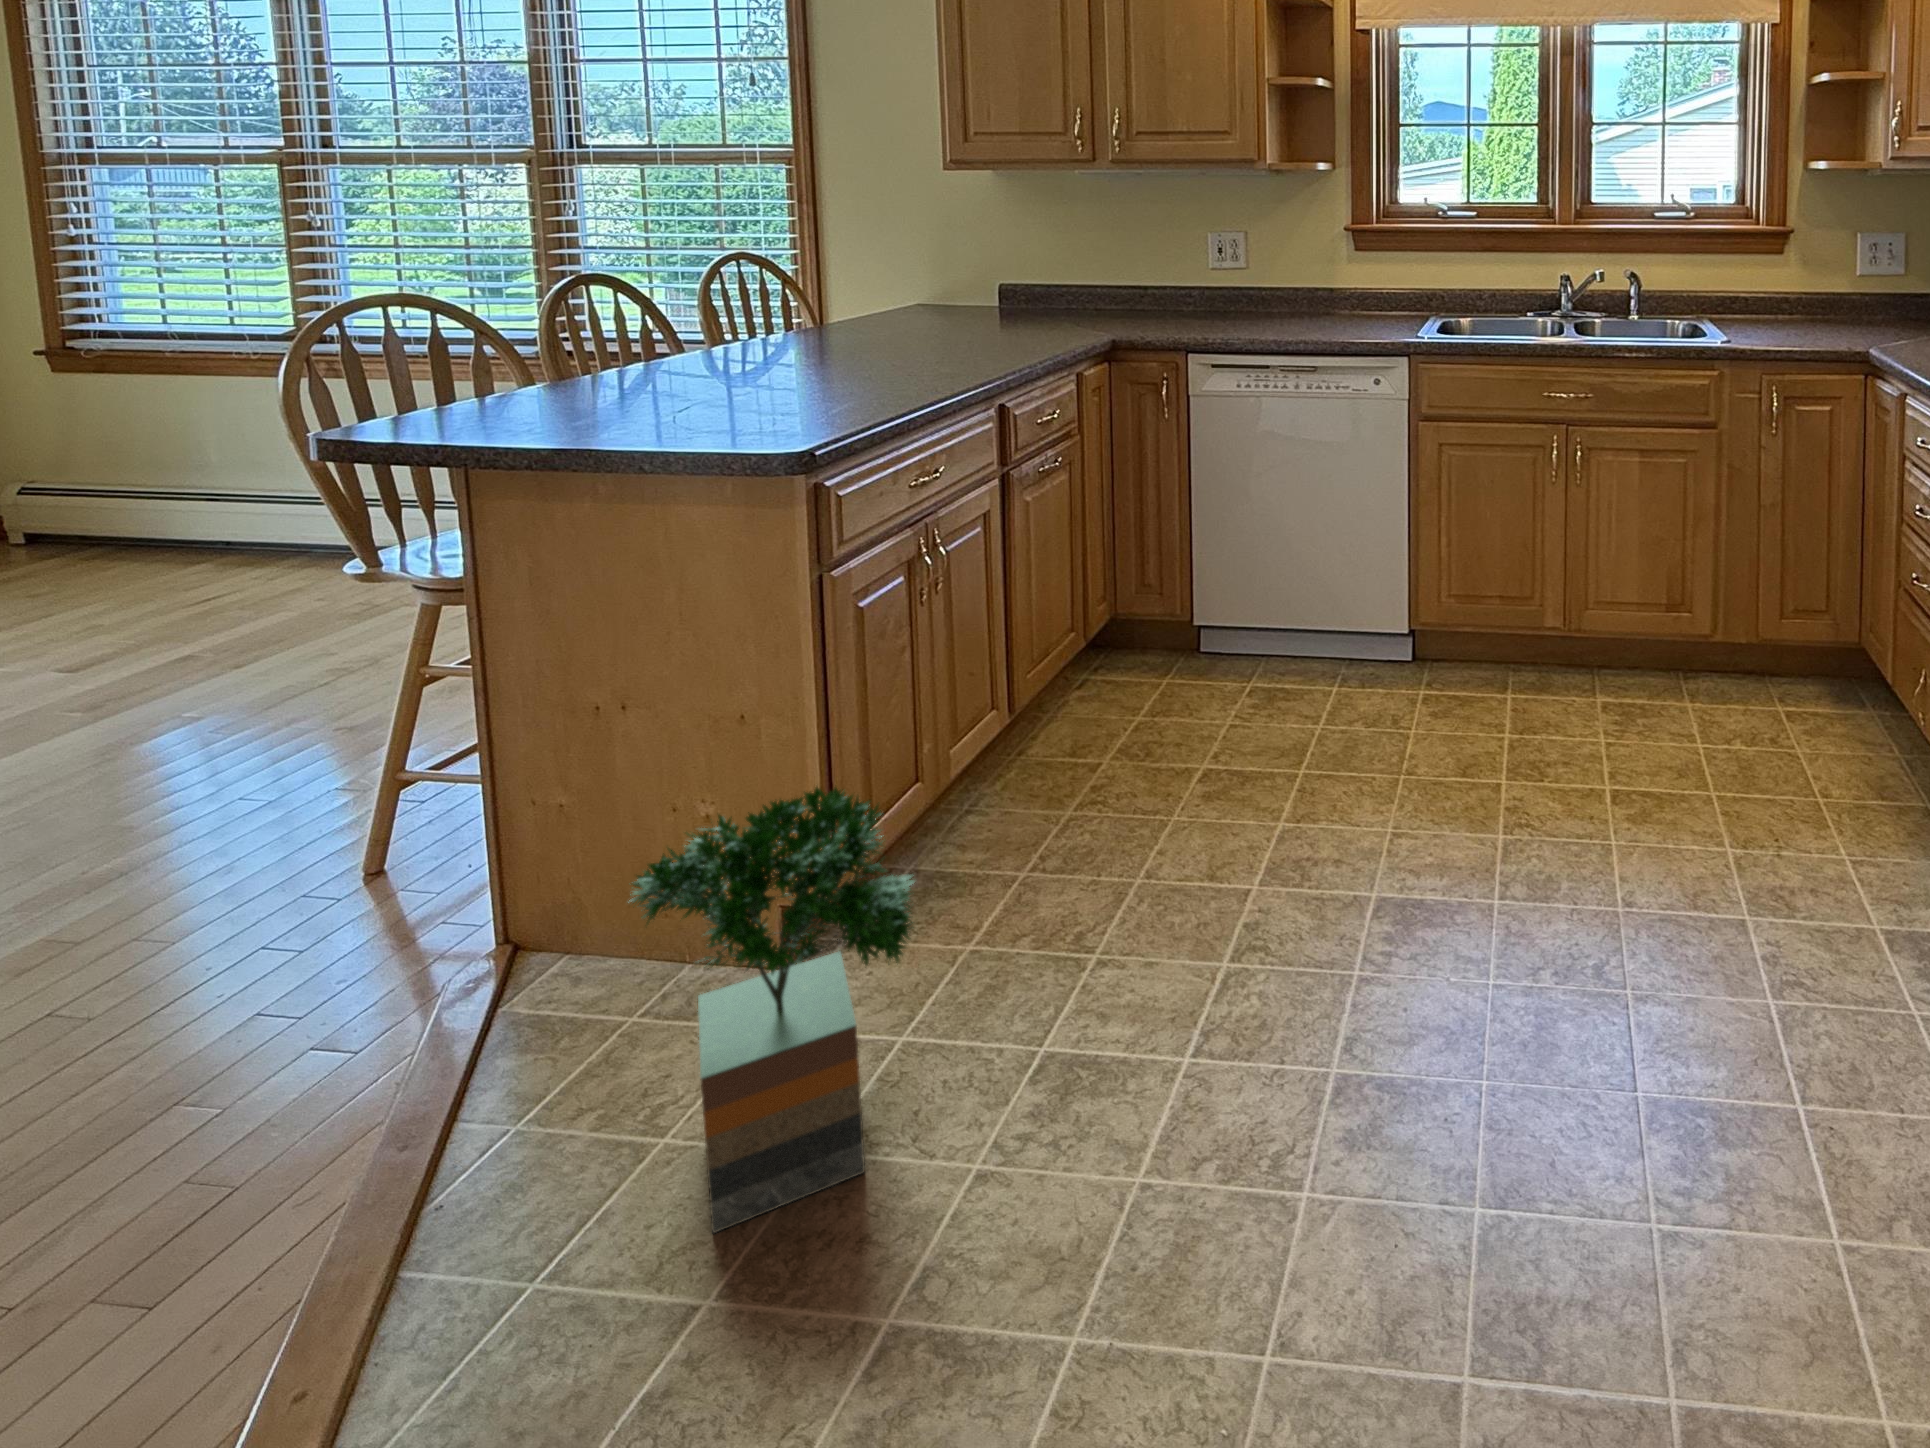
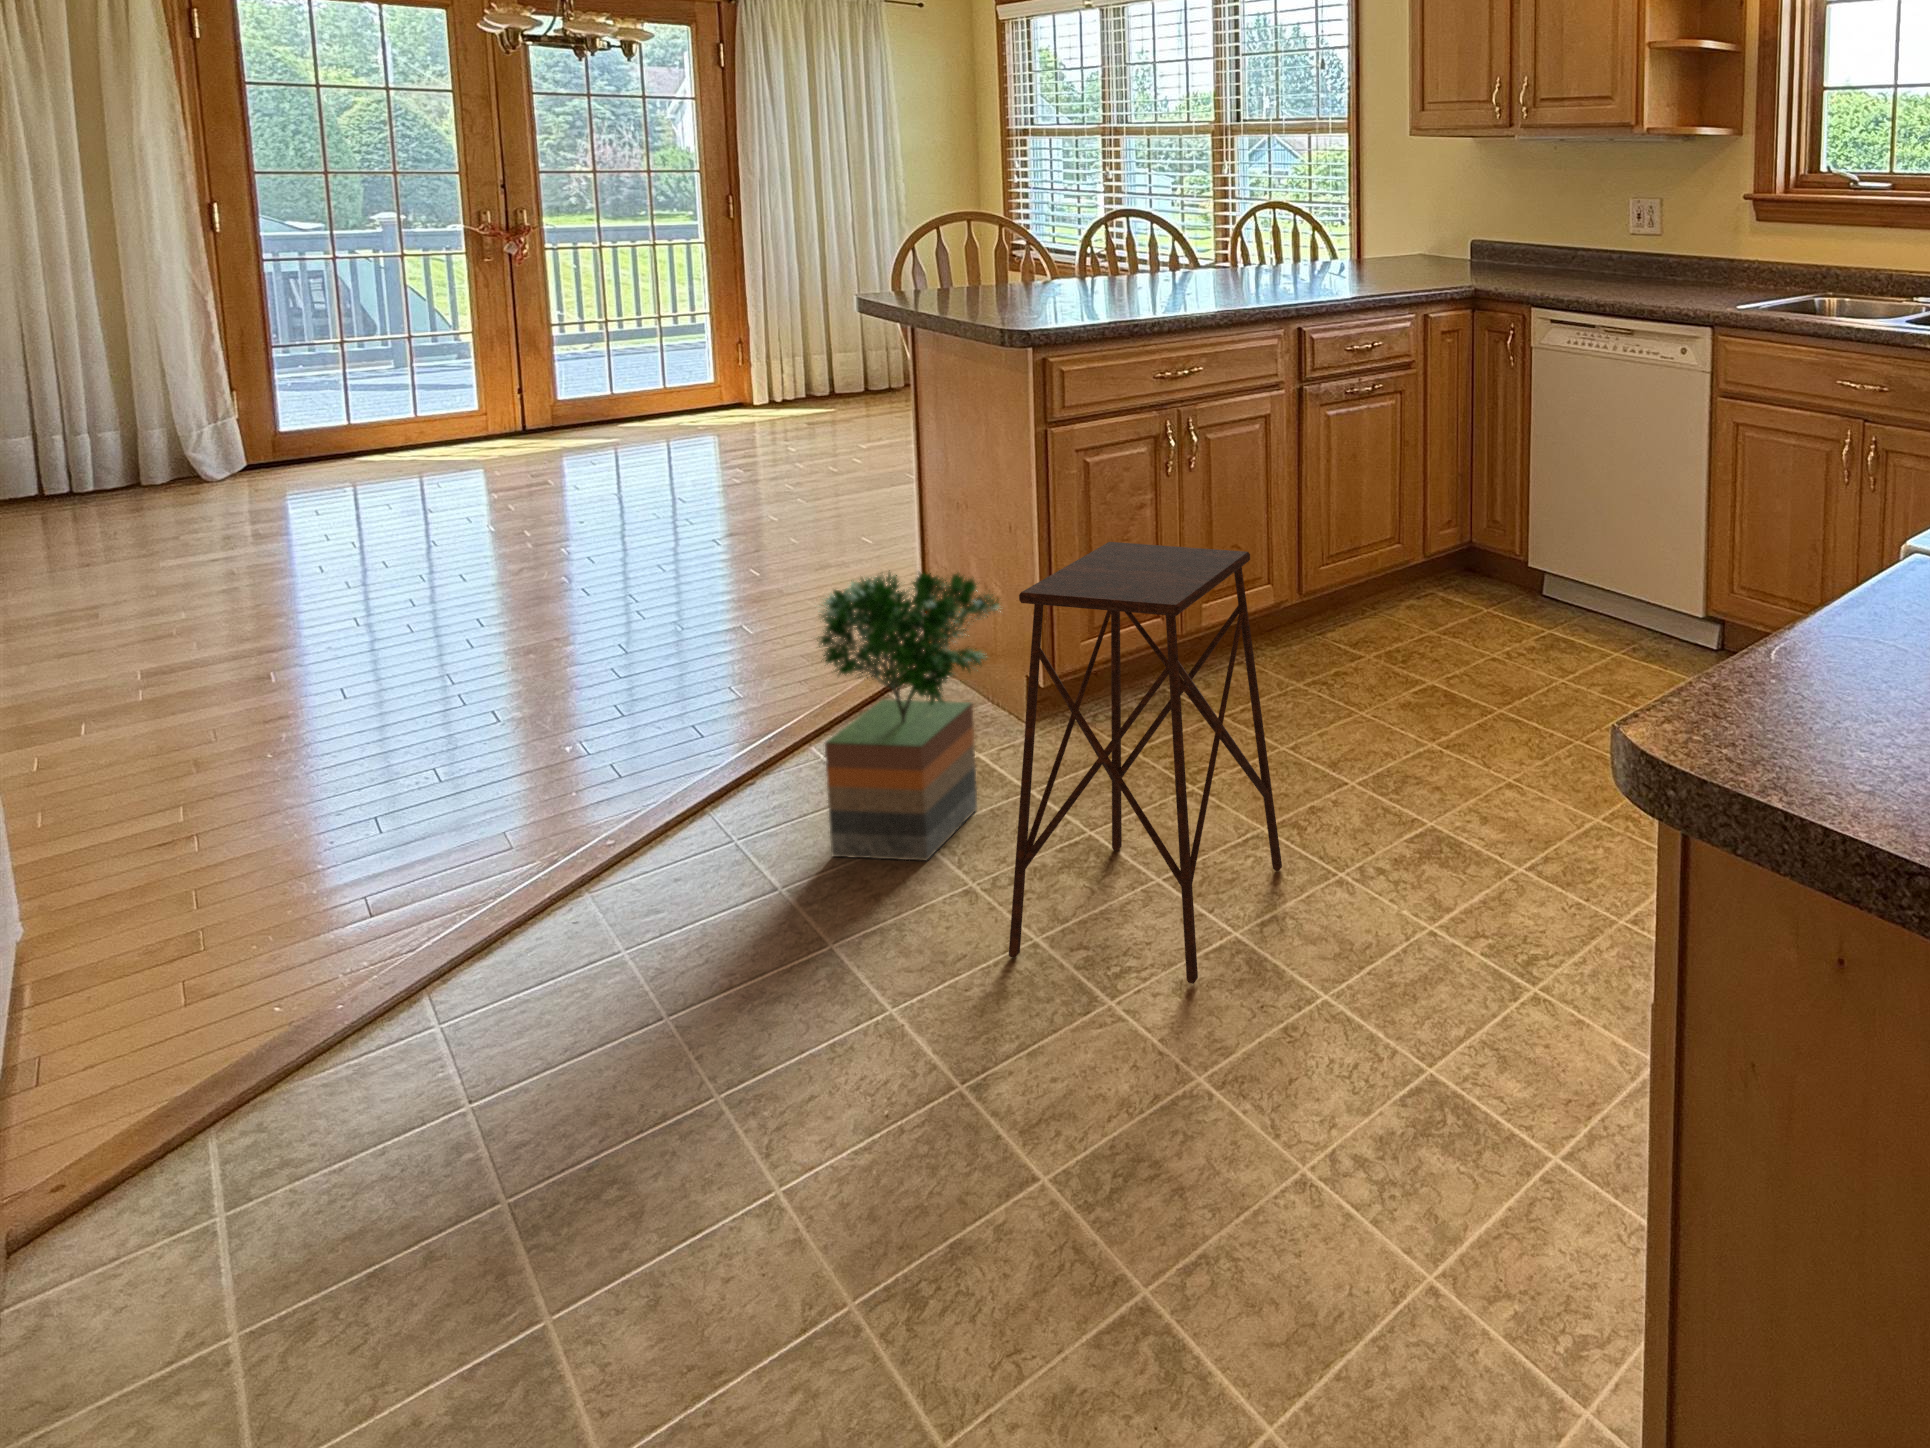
side table: none [1083,660,1351,1217] -> present [1009,542,1282,984]

